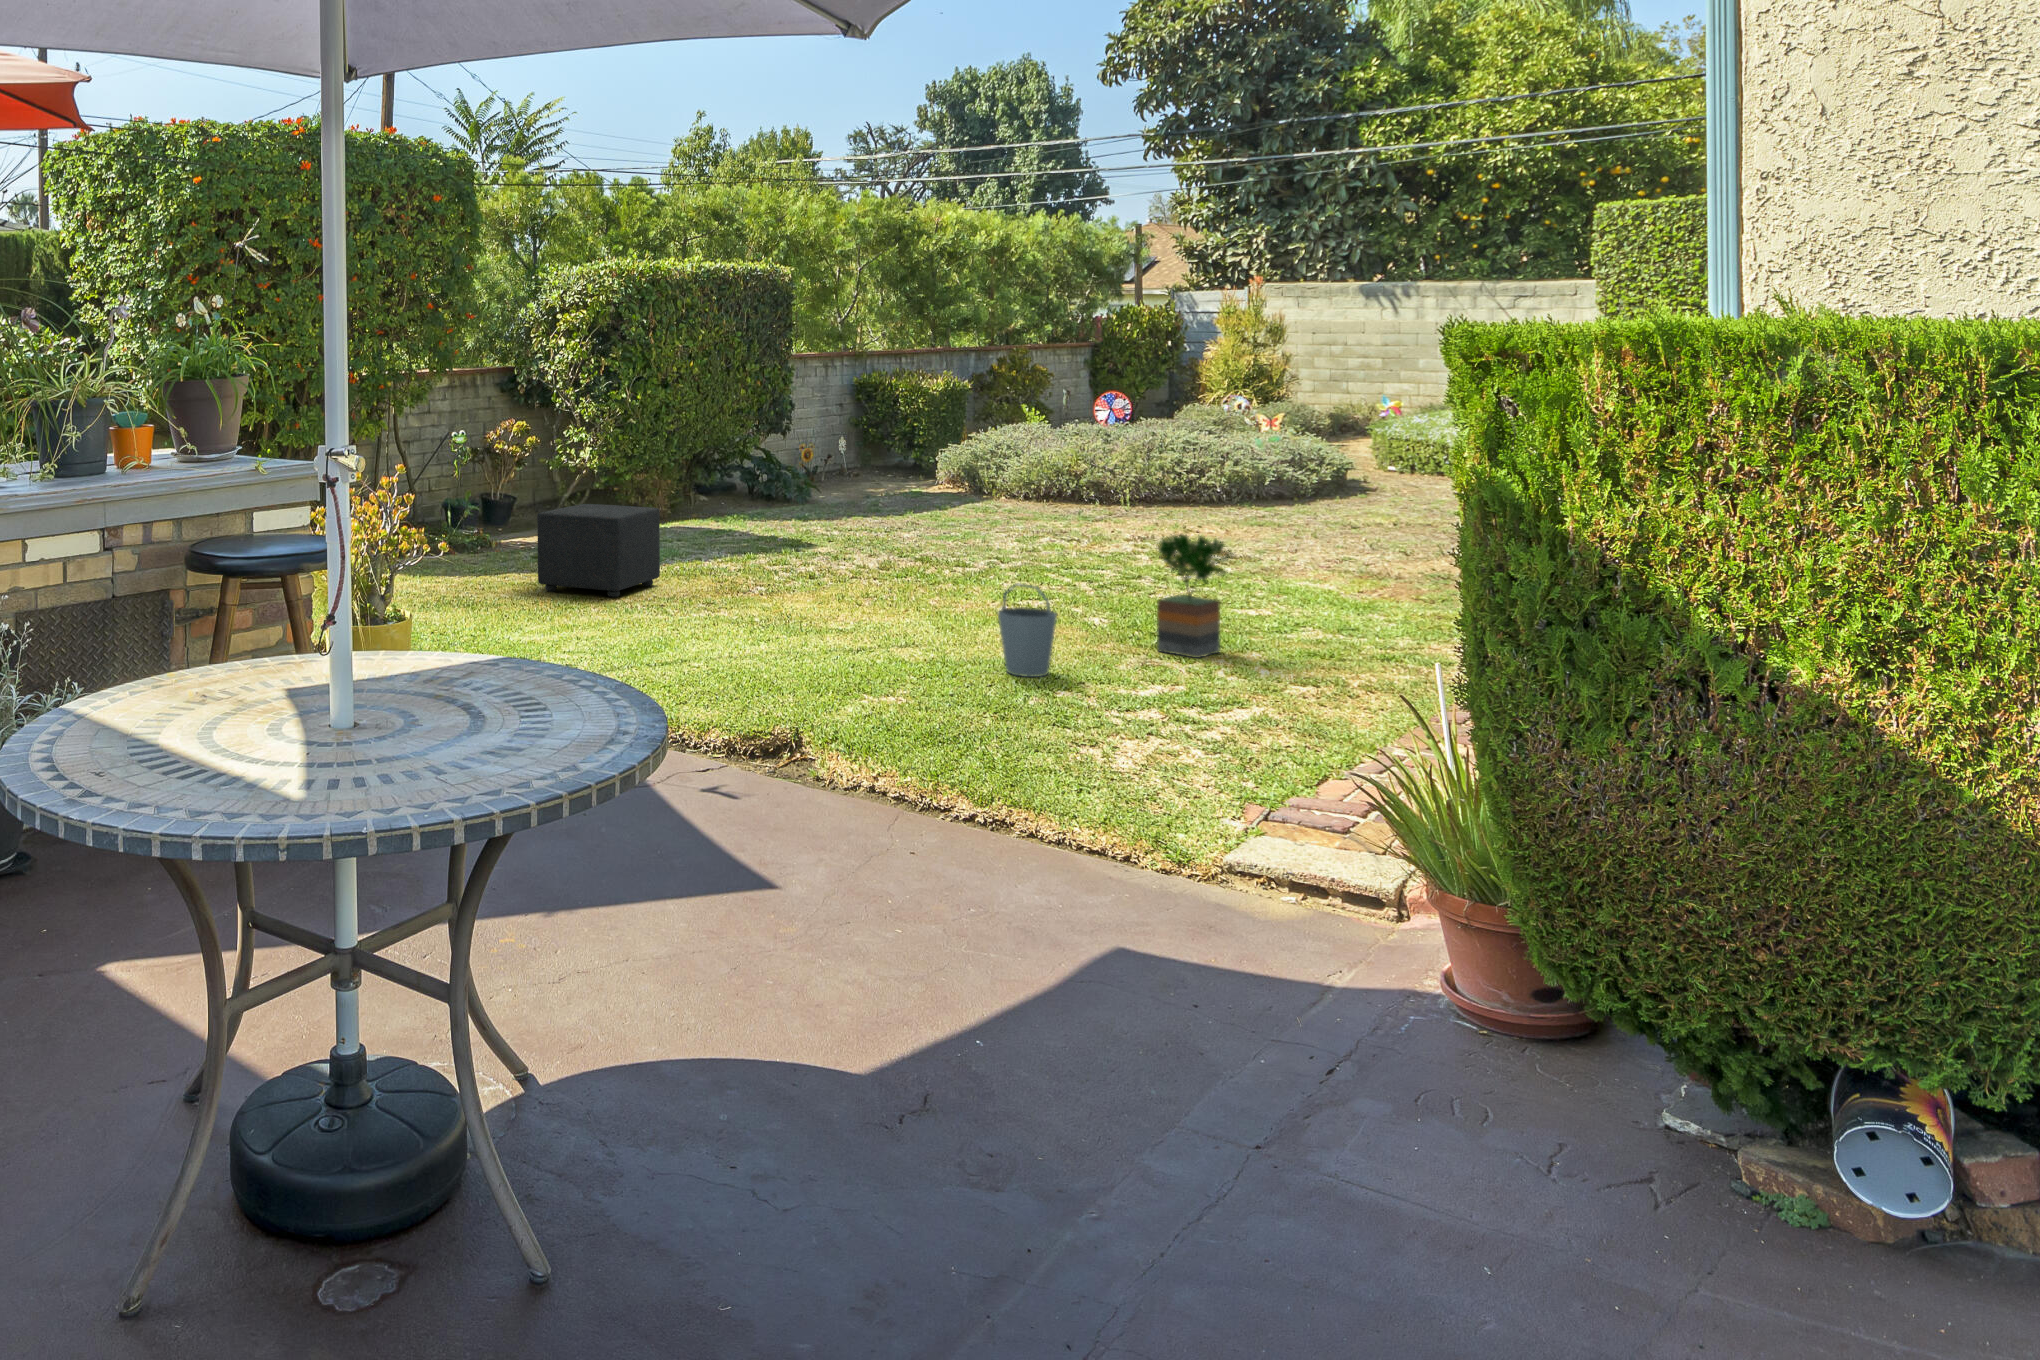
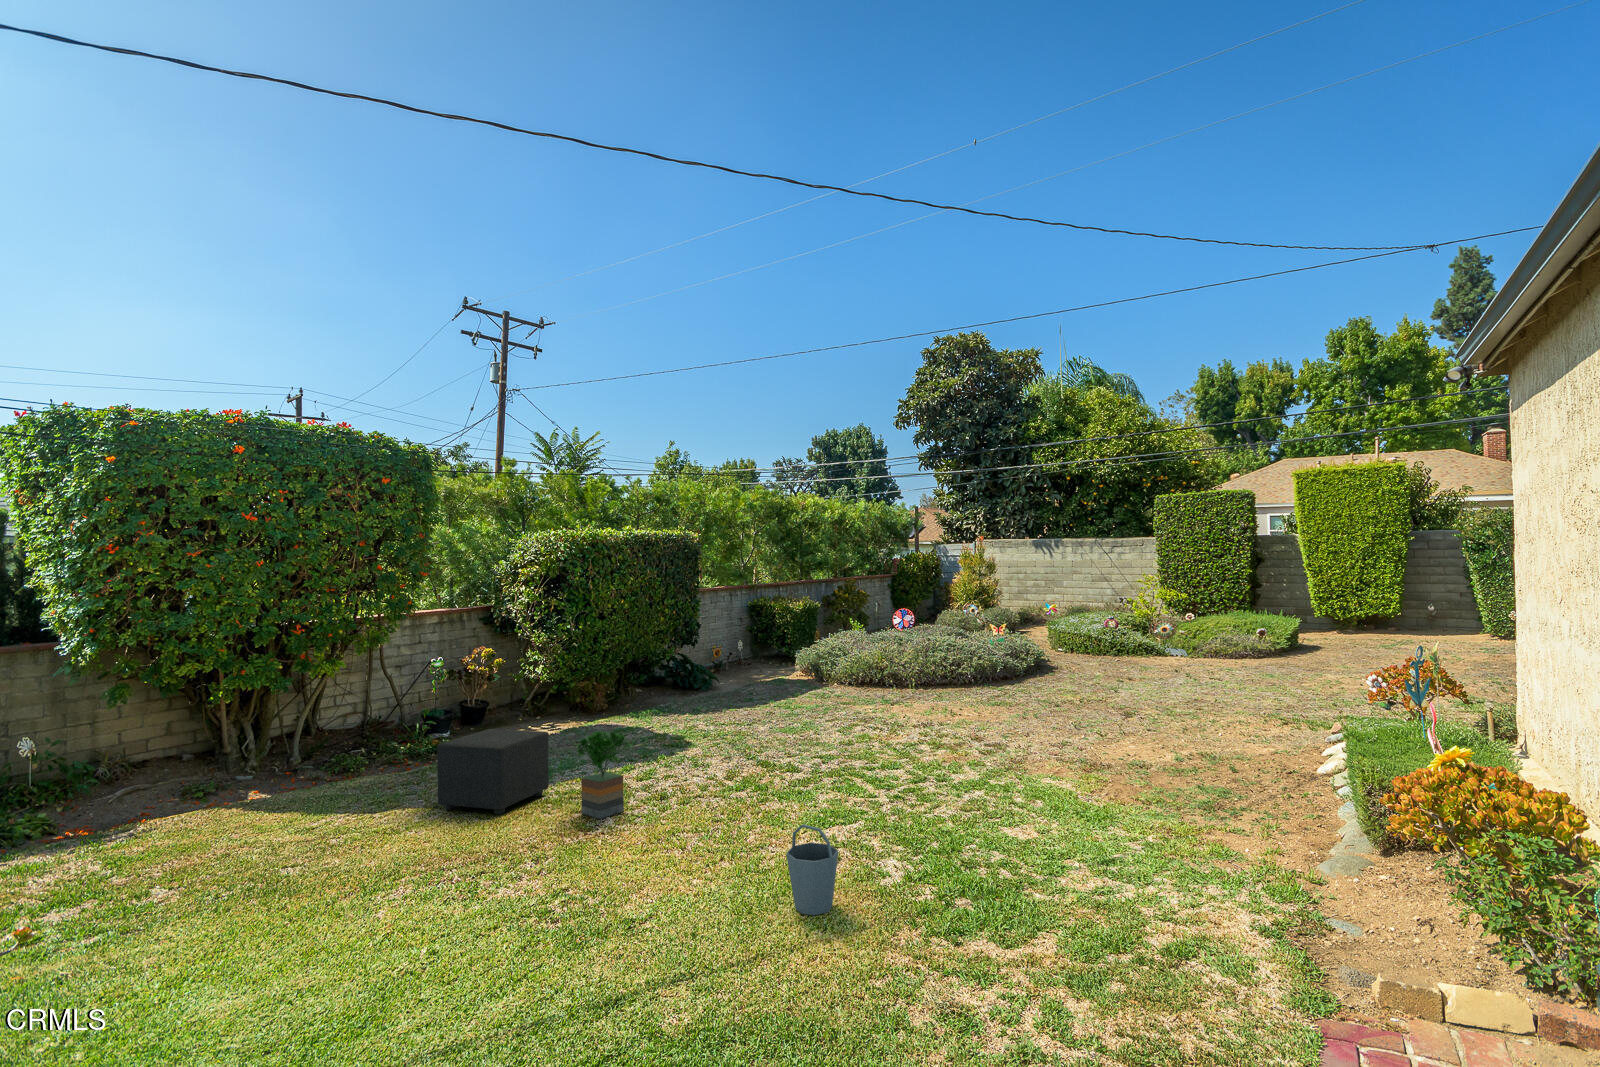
potted tree: present [1157,534,1234,658] -> present [577,731,632,819]

